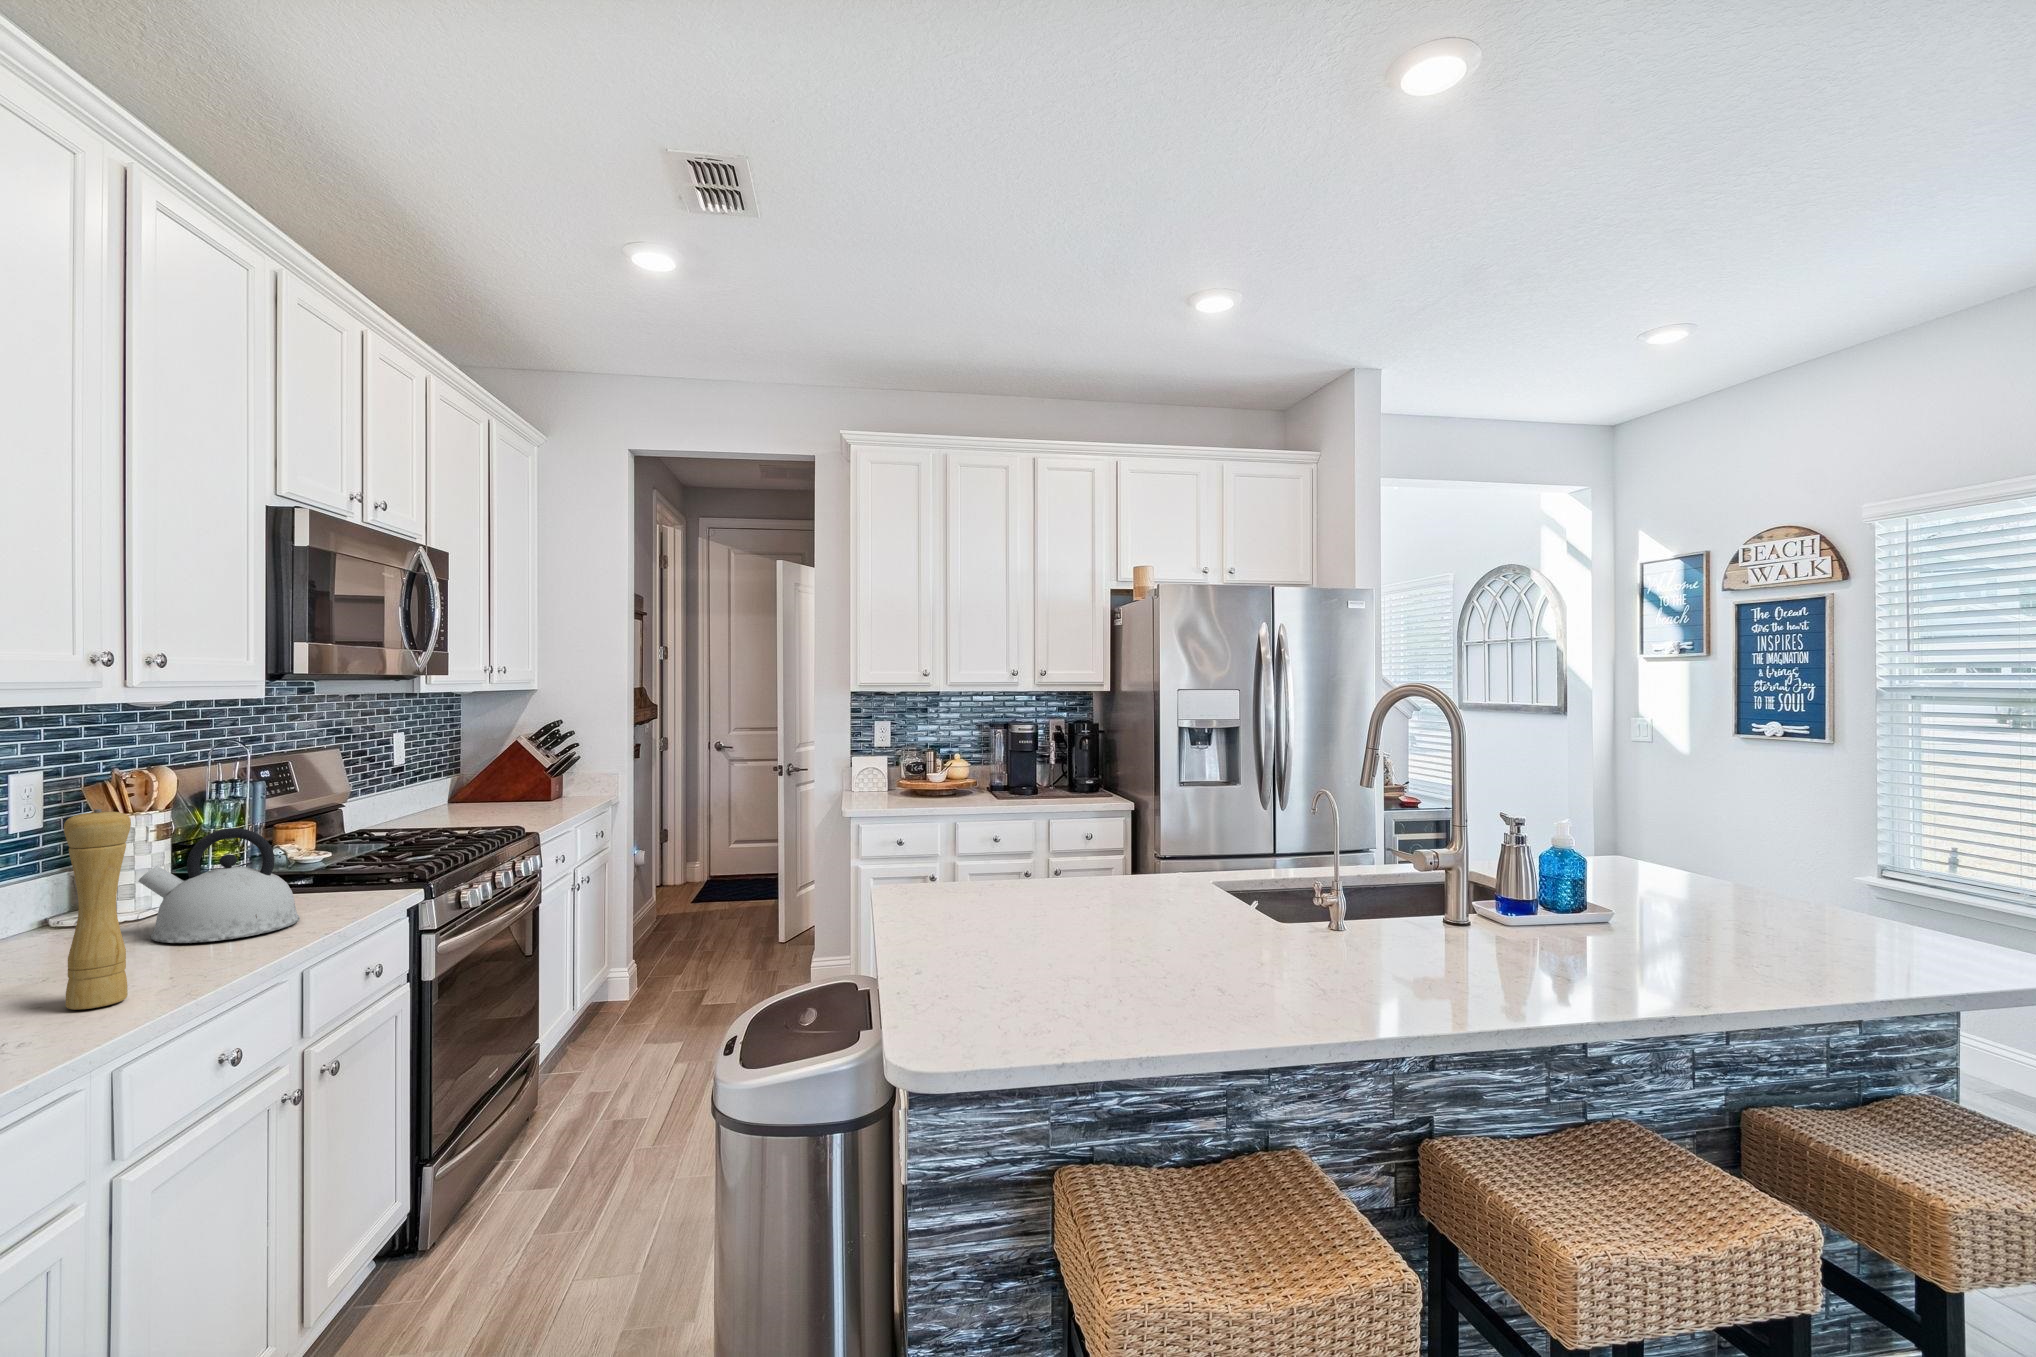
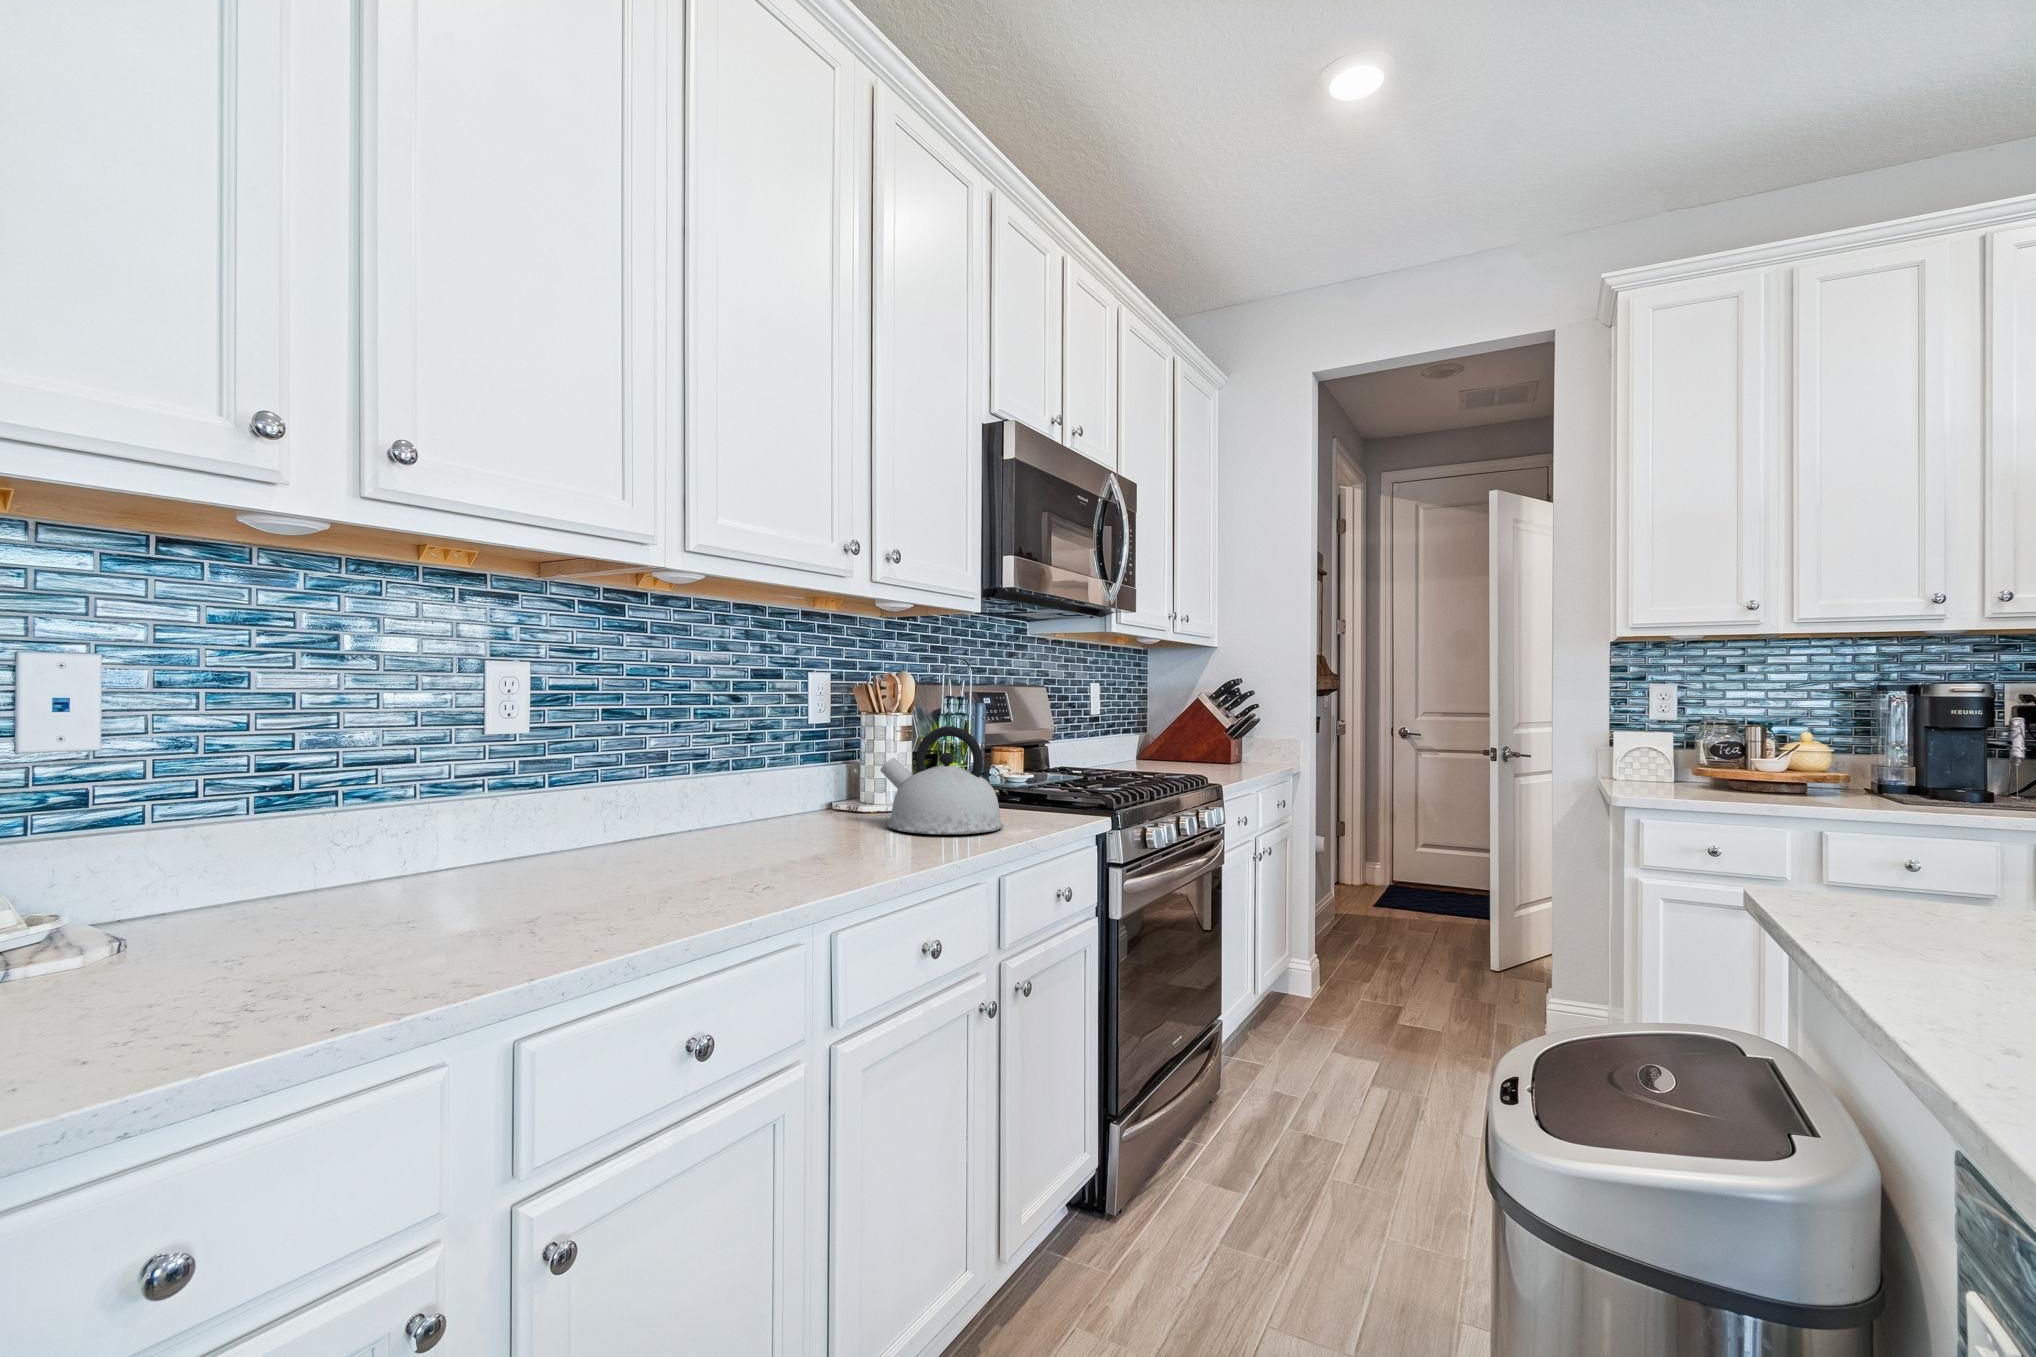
pepper mill: present [64,809,131,1010] -> none [811,675,861,871]

